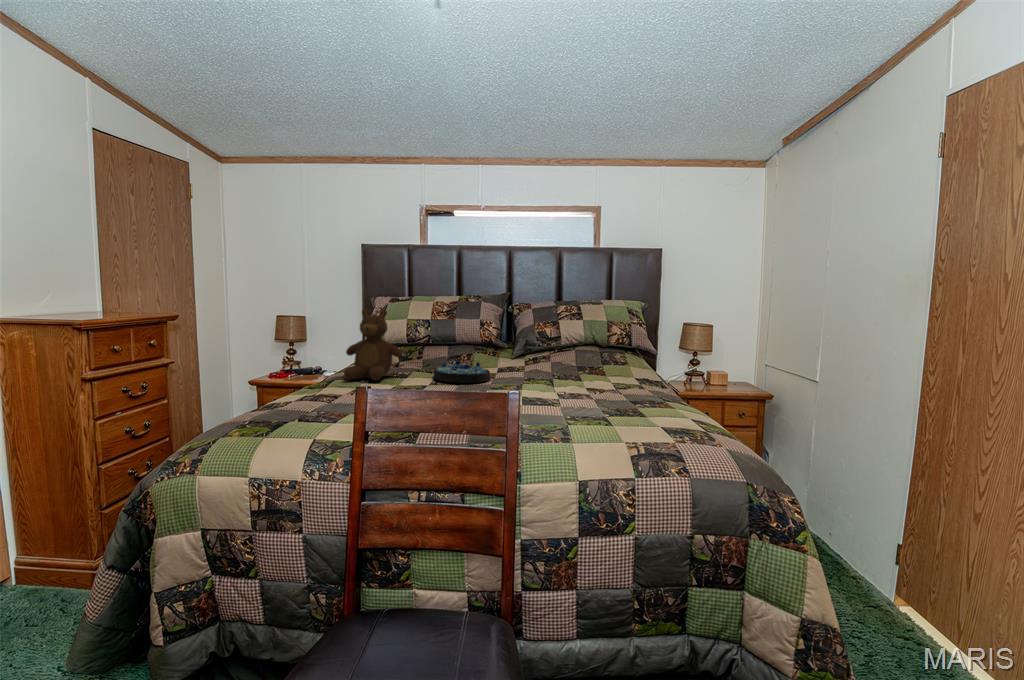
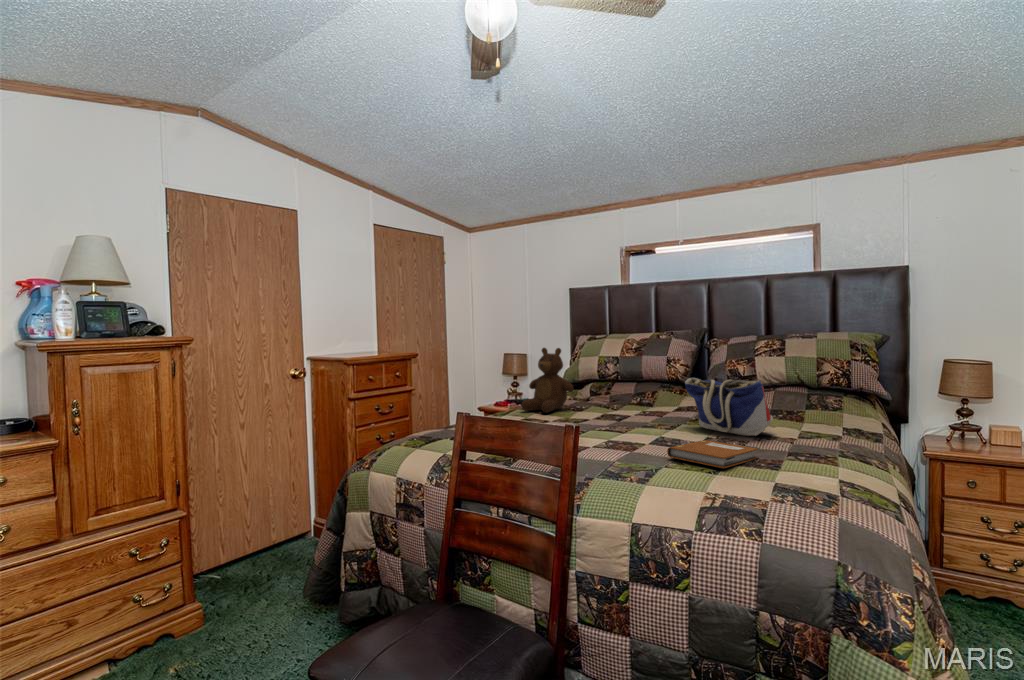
tote bag: none [529,339,605,389] -> present [685,378,773,436]
serving tray: present [433,360,491,382] -> none [599,397,657,420]
notebook: none [557,396,620,419] -> present [667,440,758,468]

